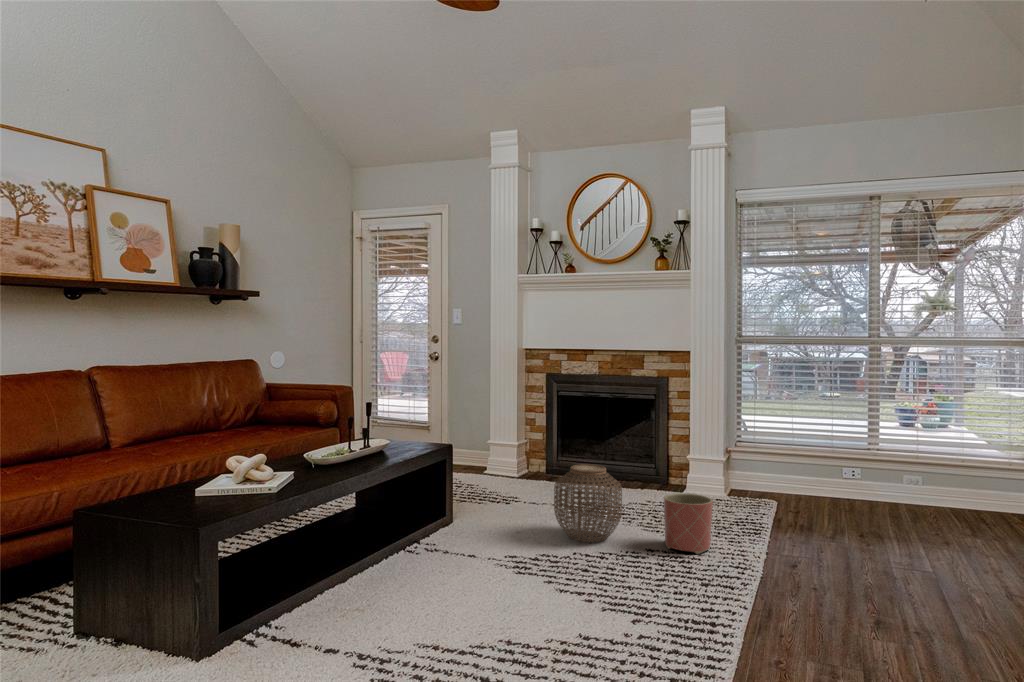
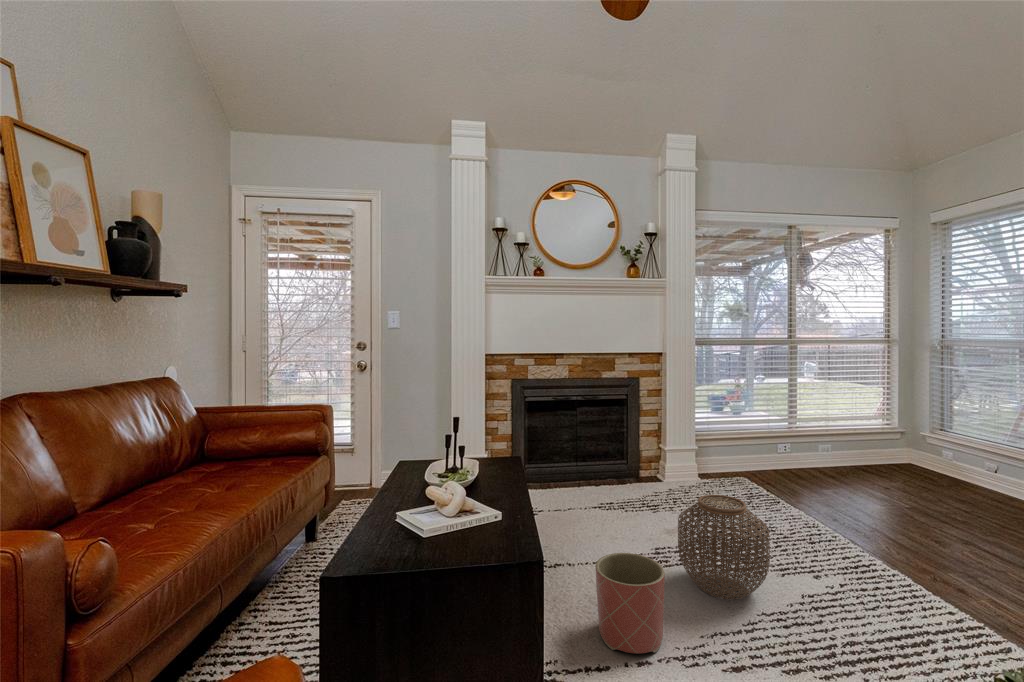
planter: present [664,493,713,554] -> present [595,553,665,653]

